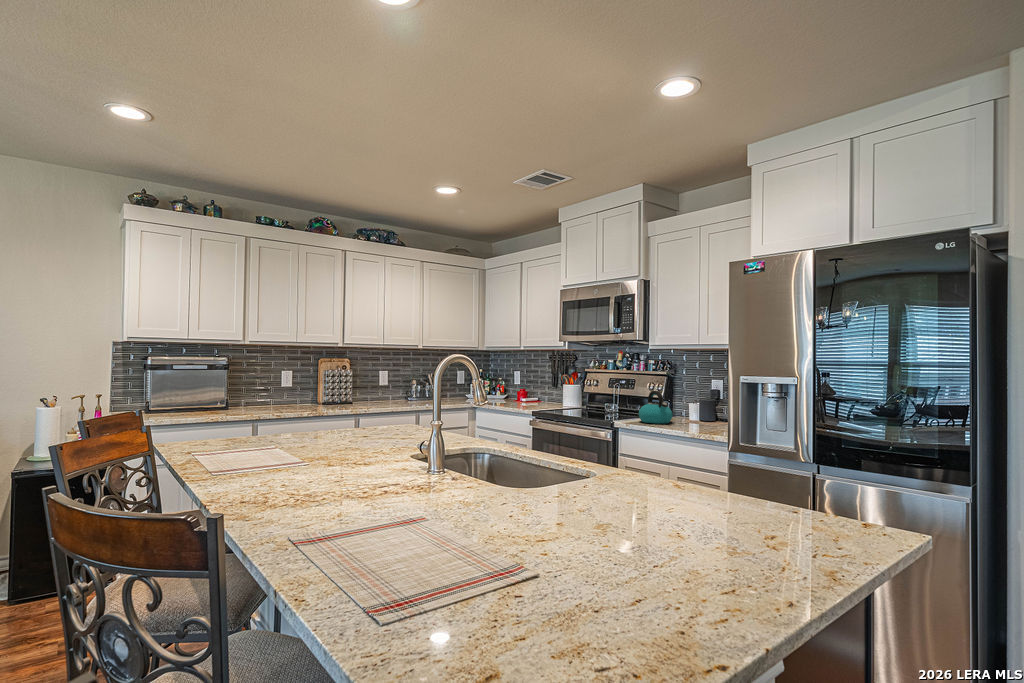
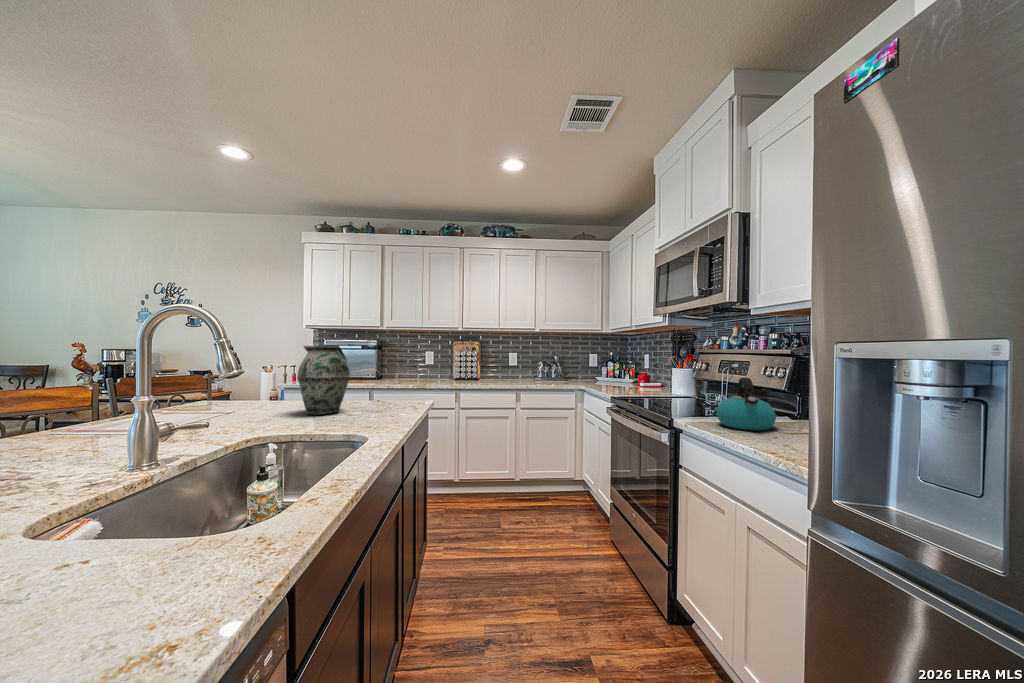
vase: none [347,373,393,438] -> present [297,346,350,415]

